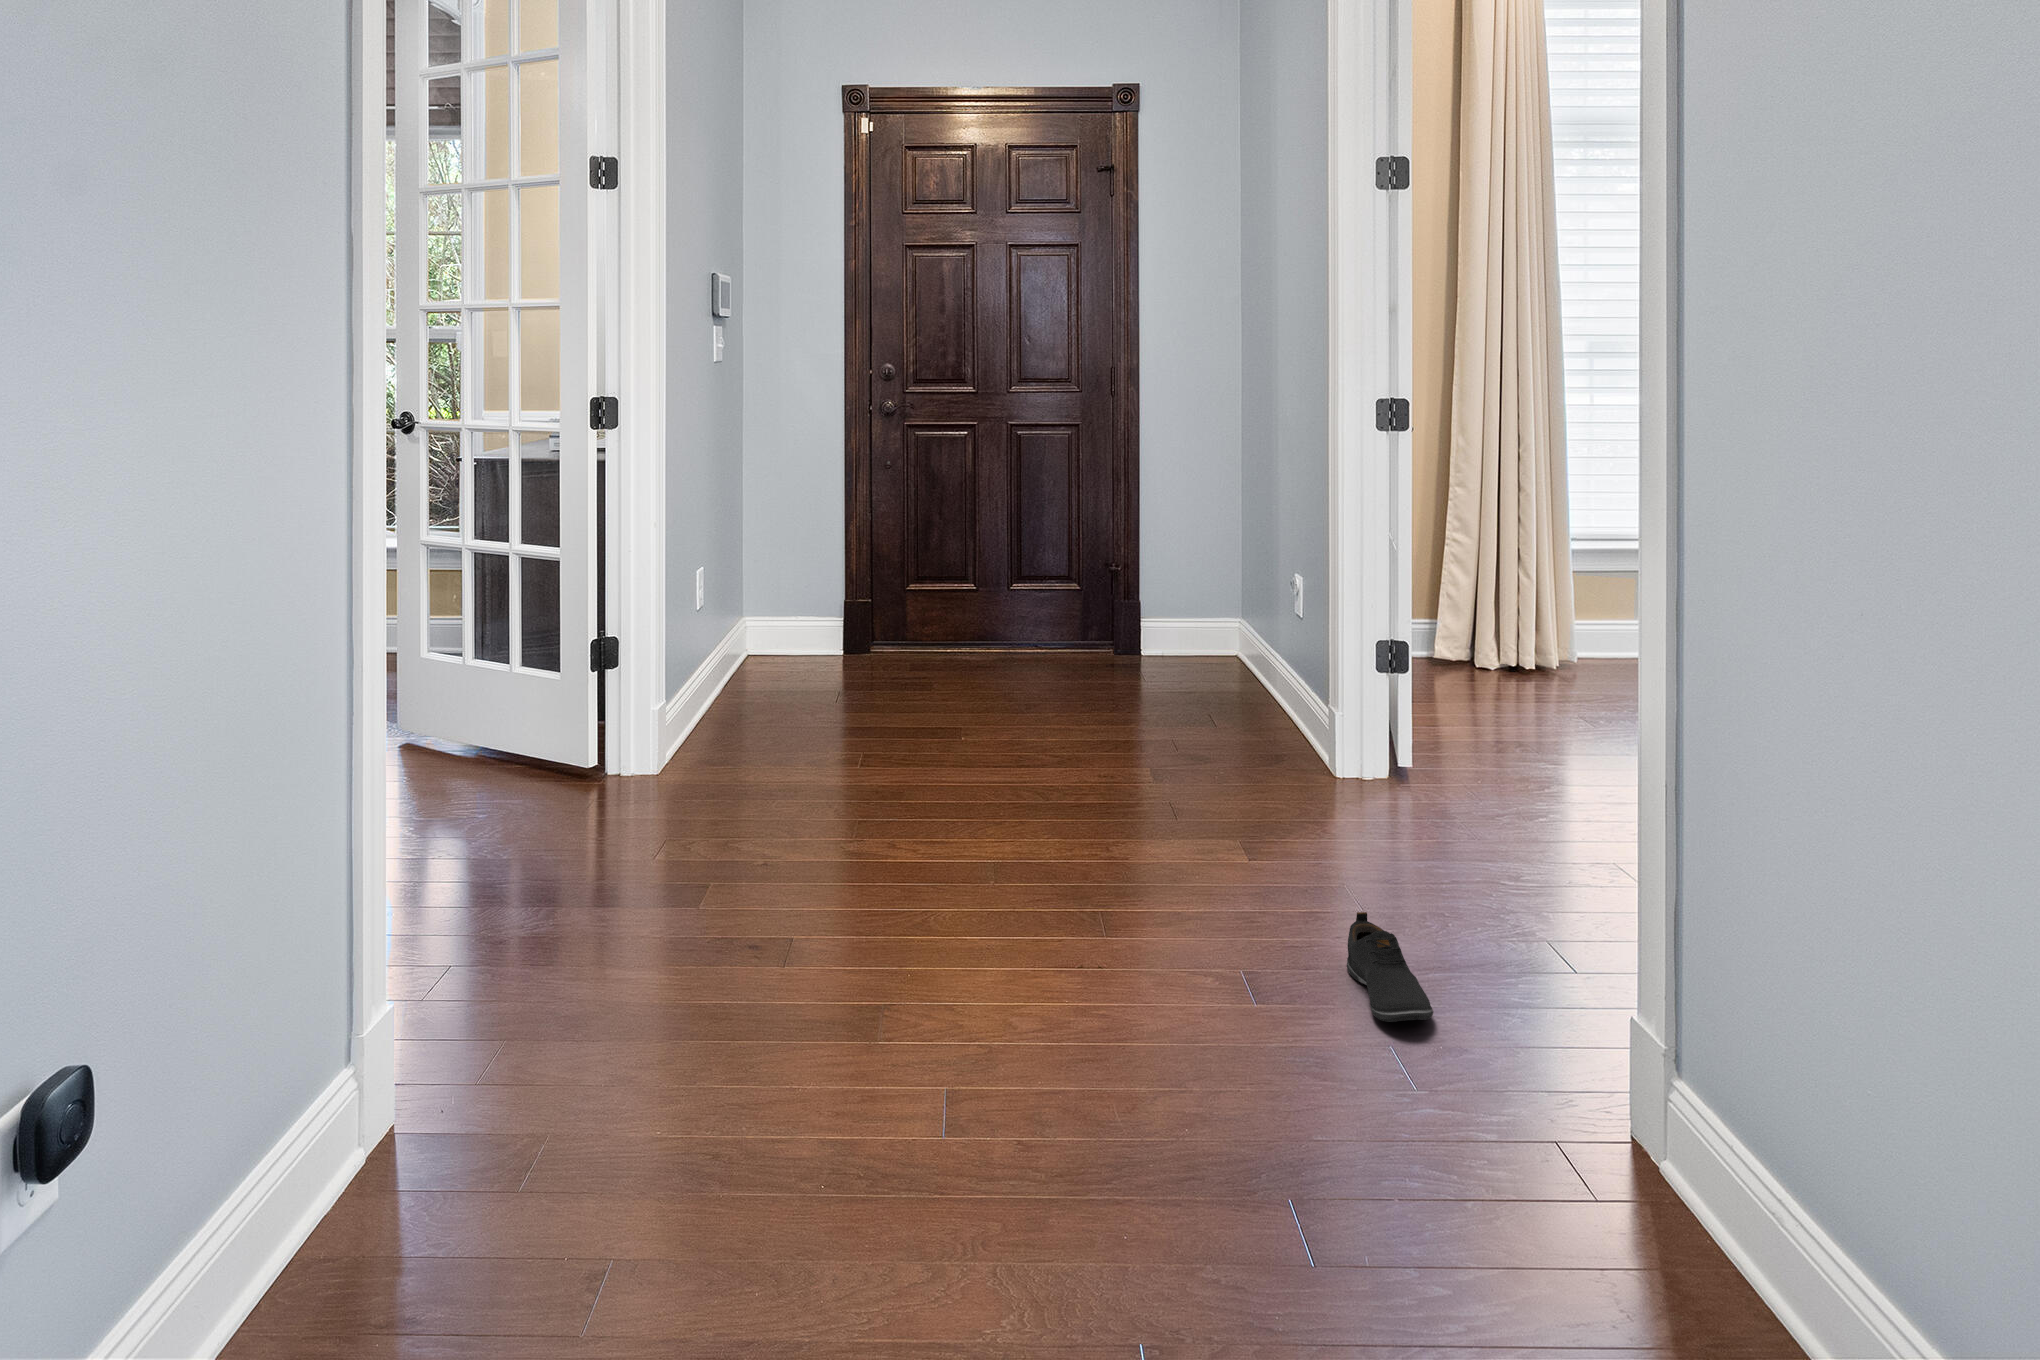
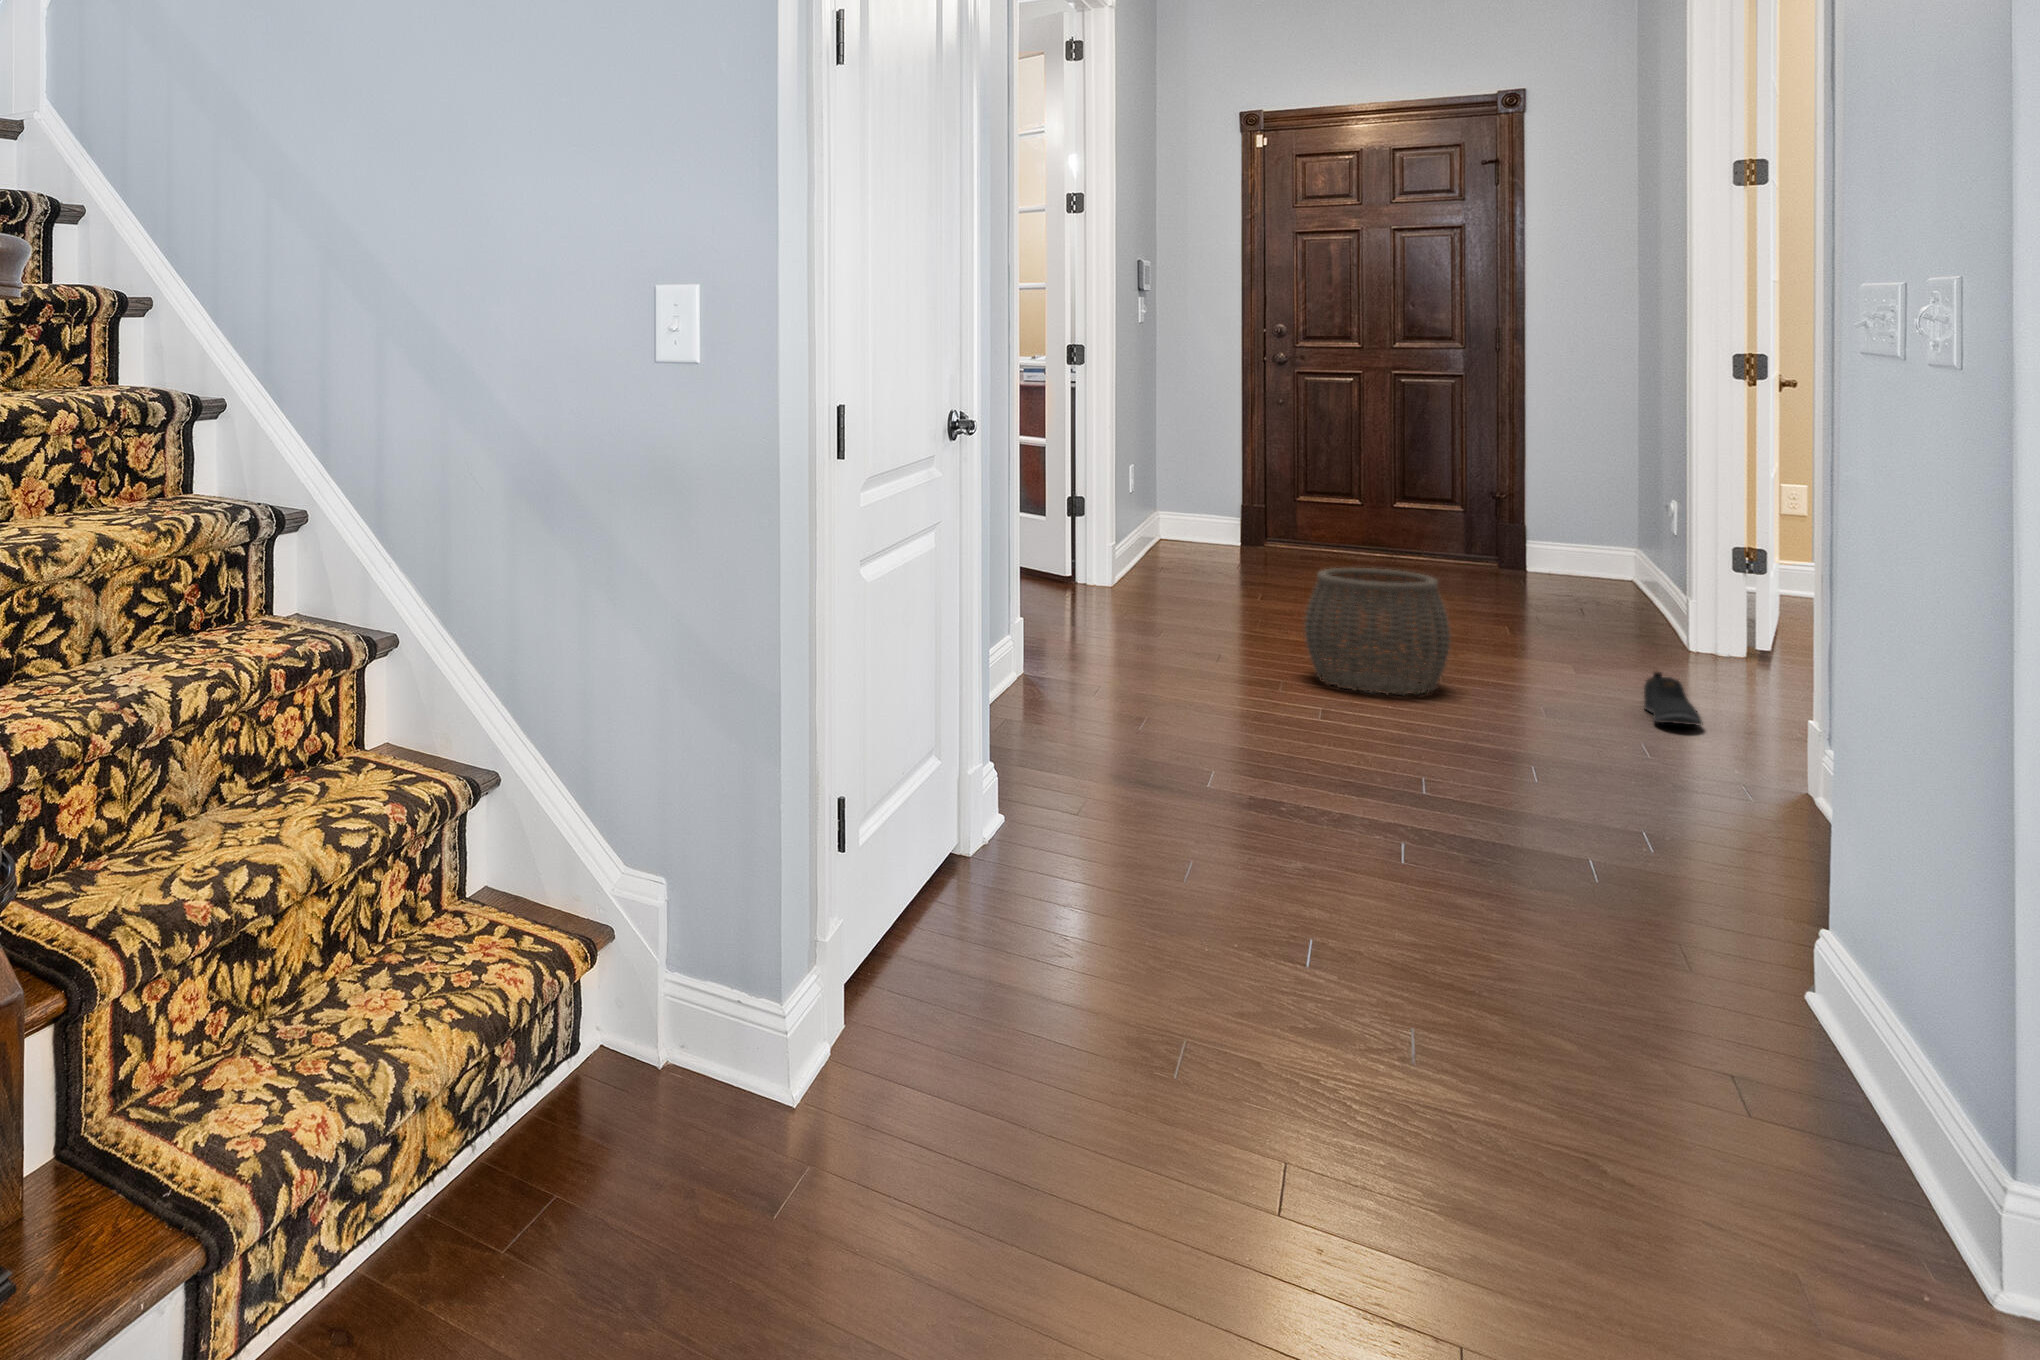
woven basket: none [901,780,1108,1015] -> present [1304,568,1451,695]

